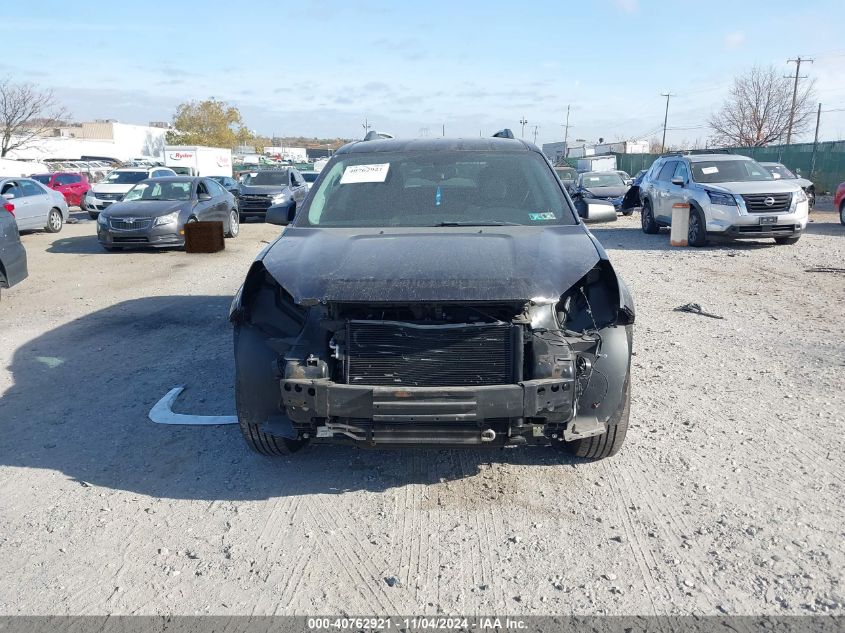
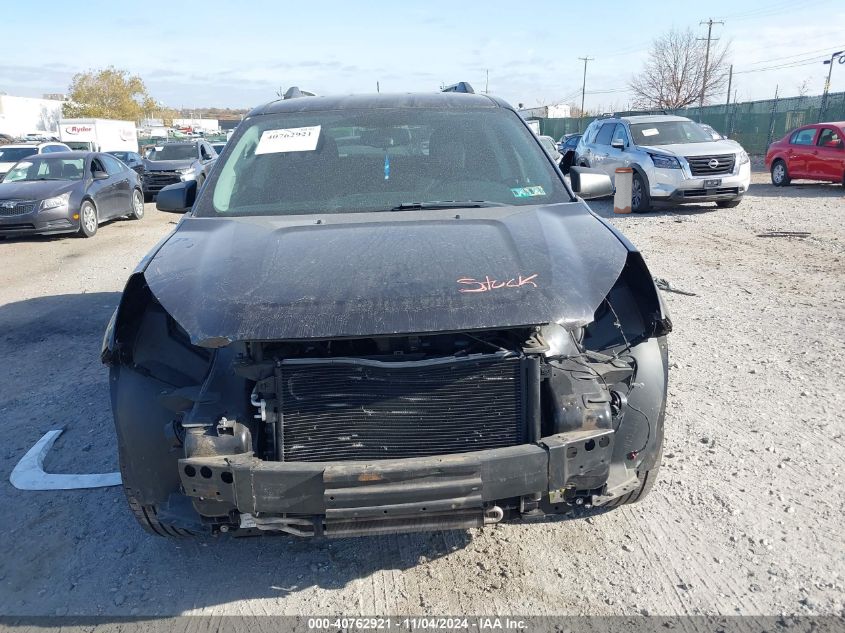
wooden crate: present [183,221,225,253] -> none [75,202,127,241]

